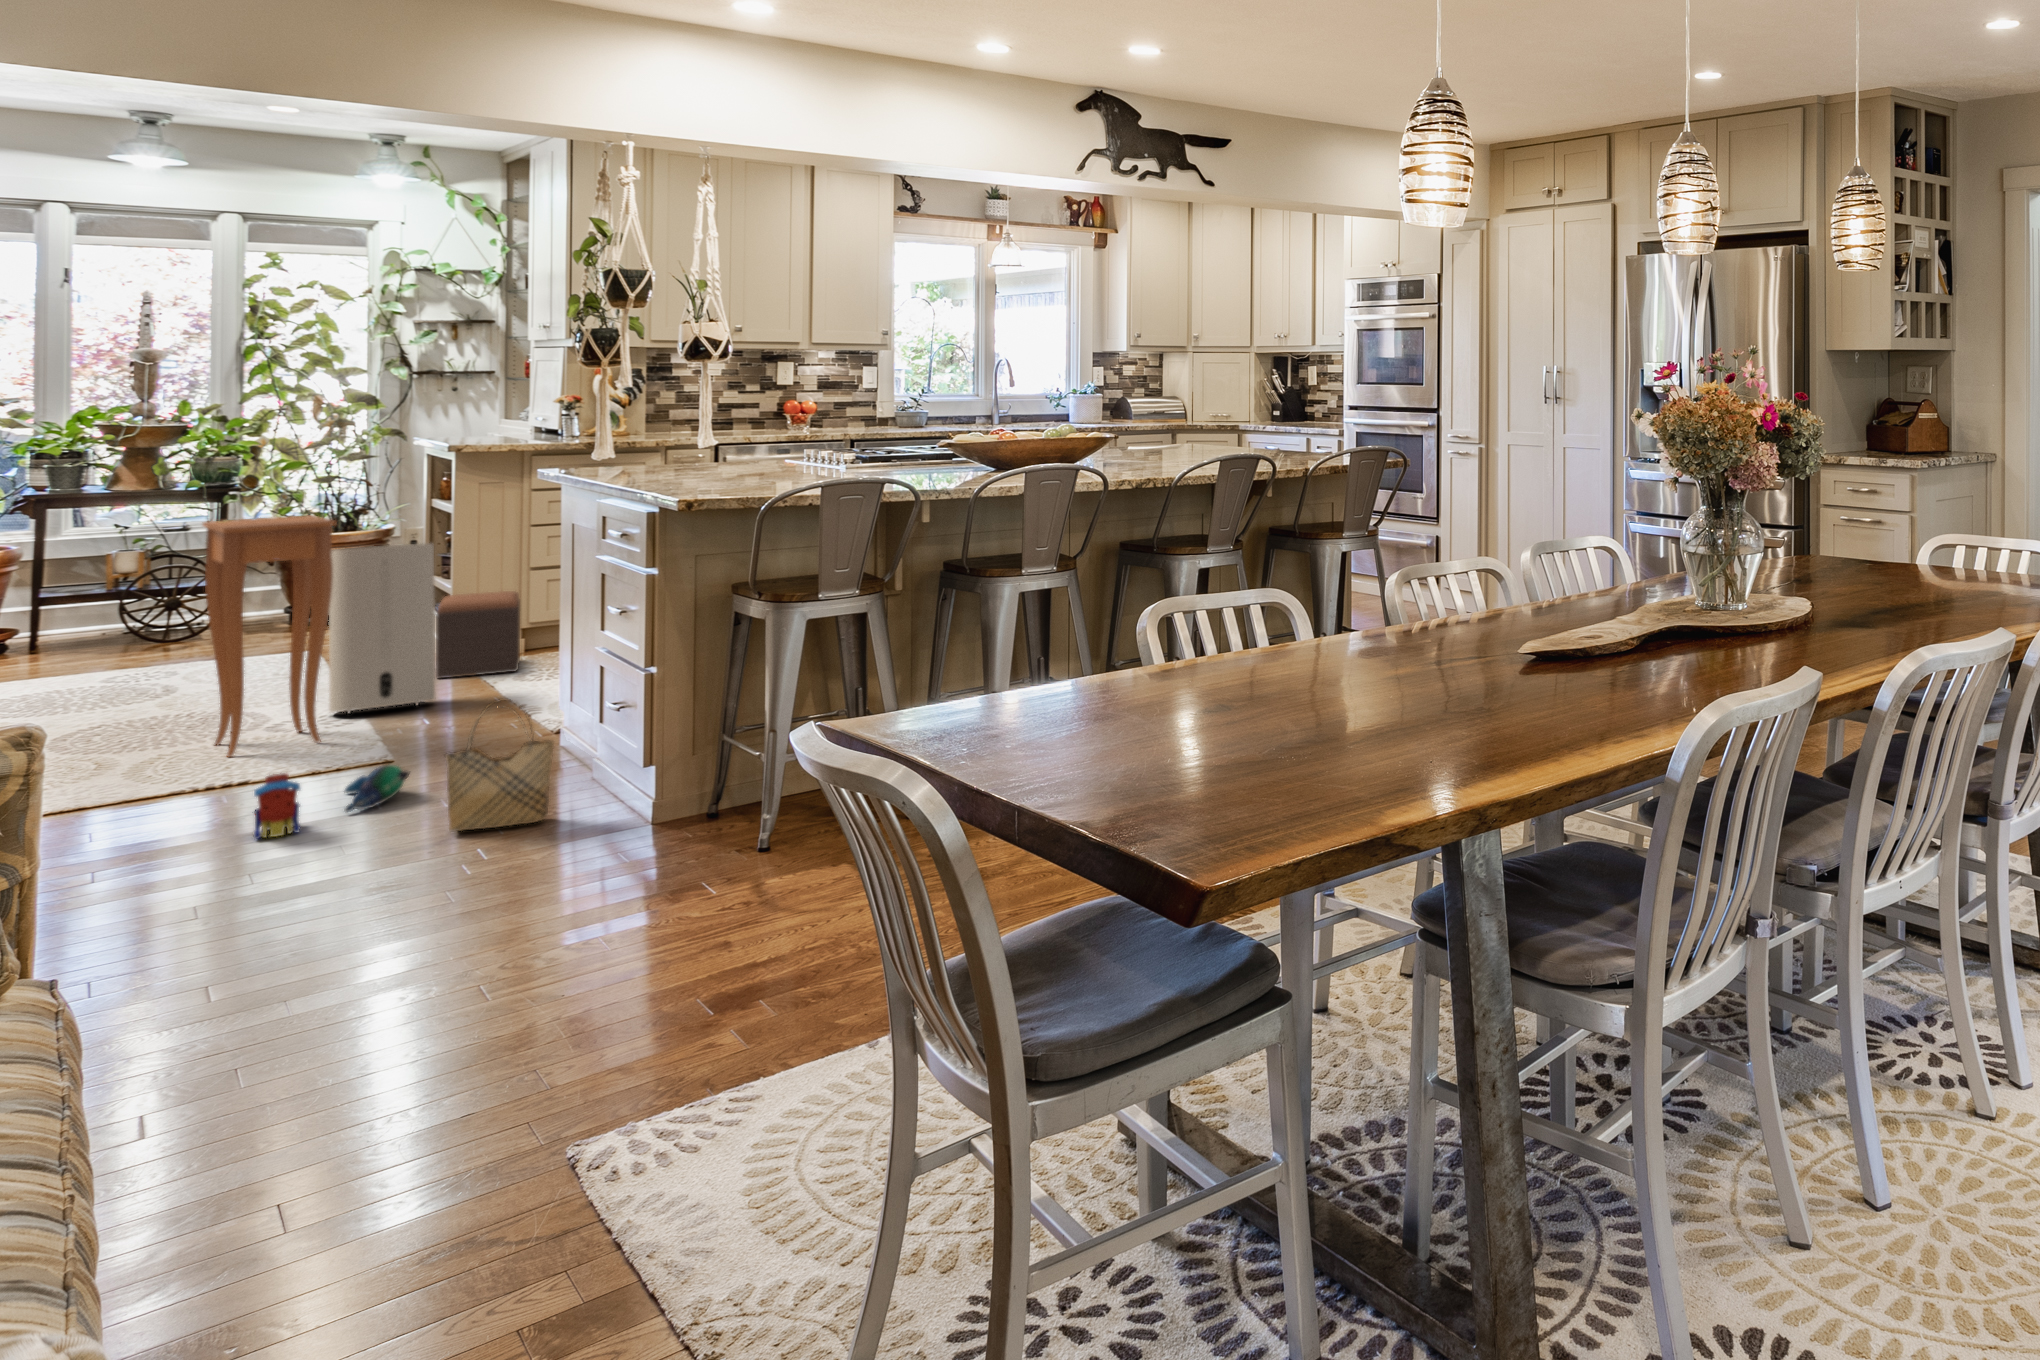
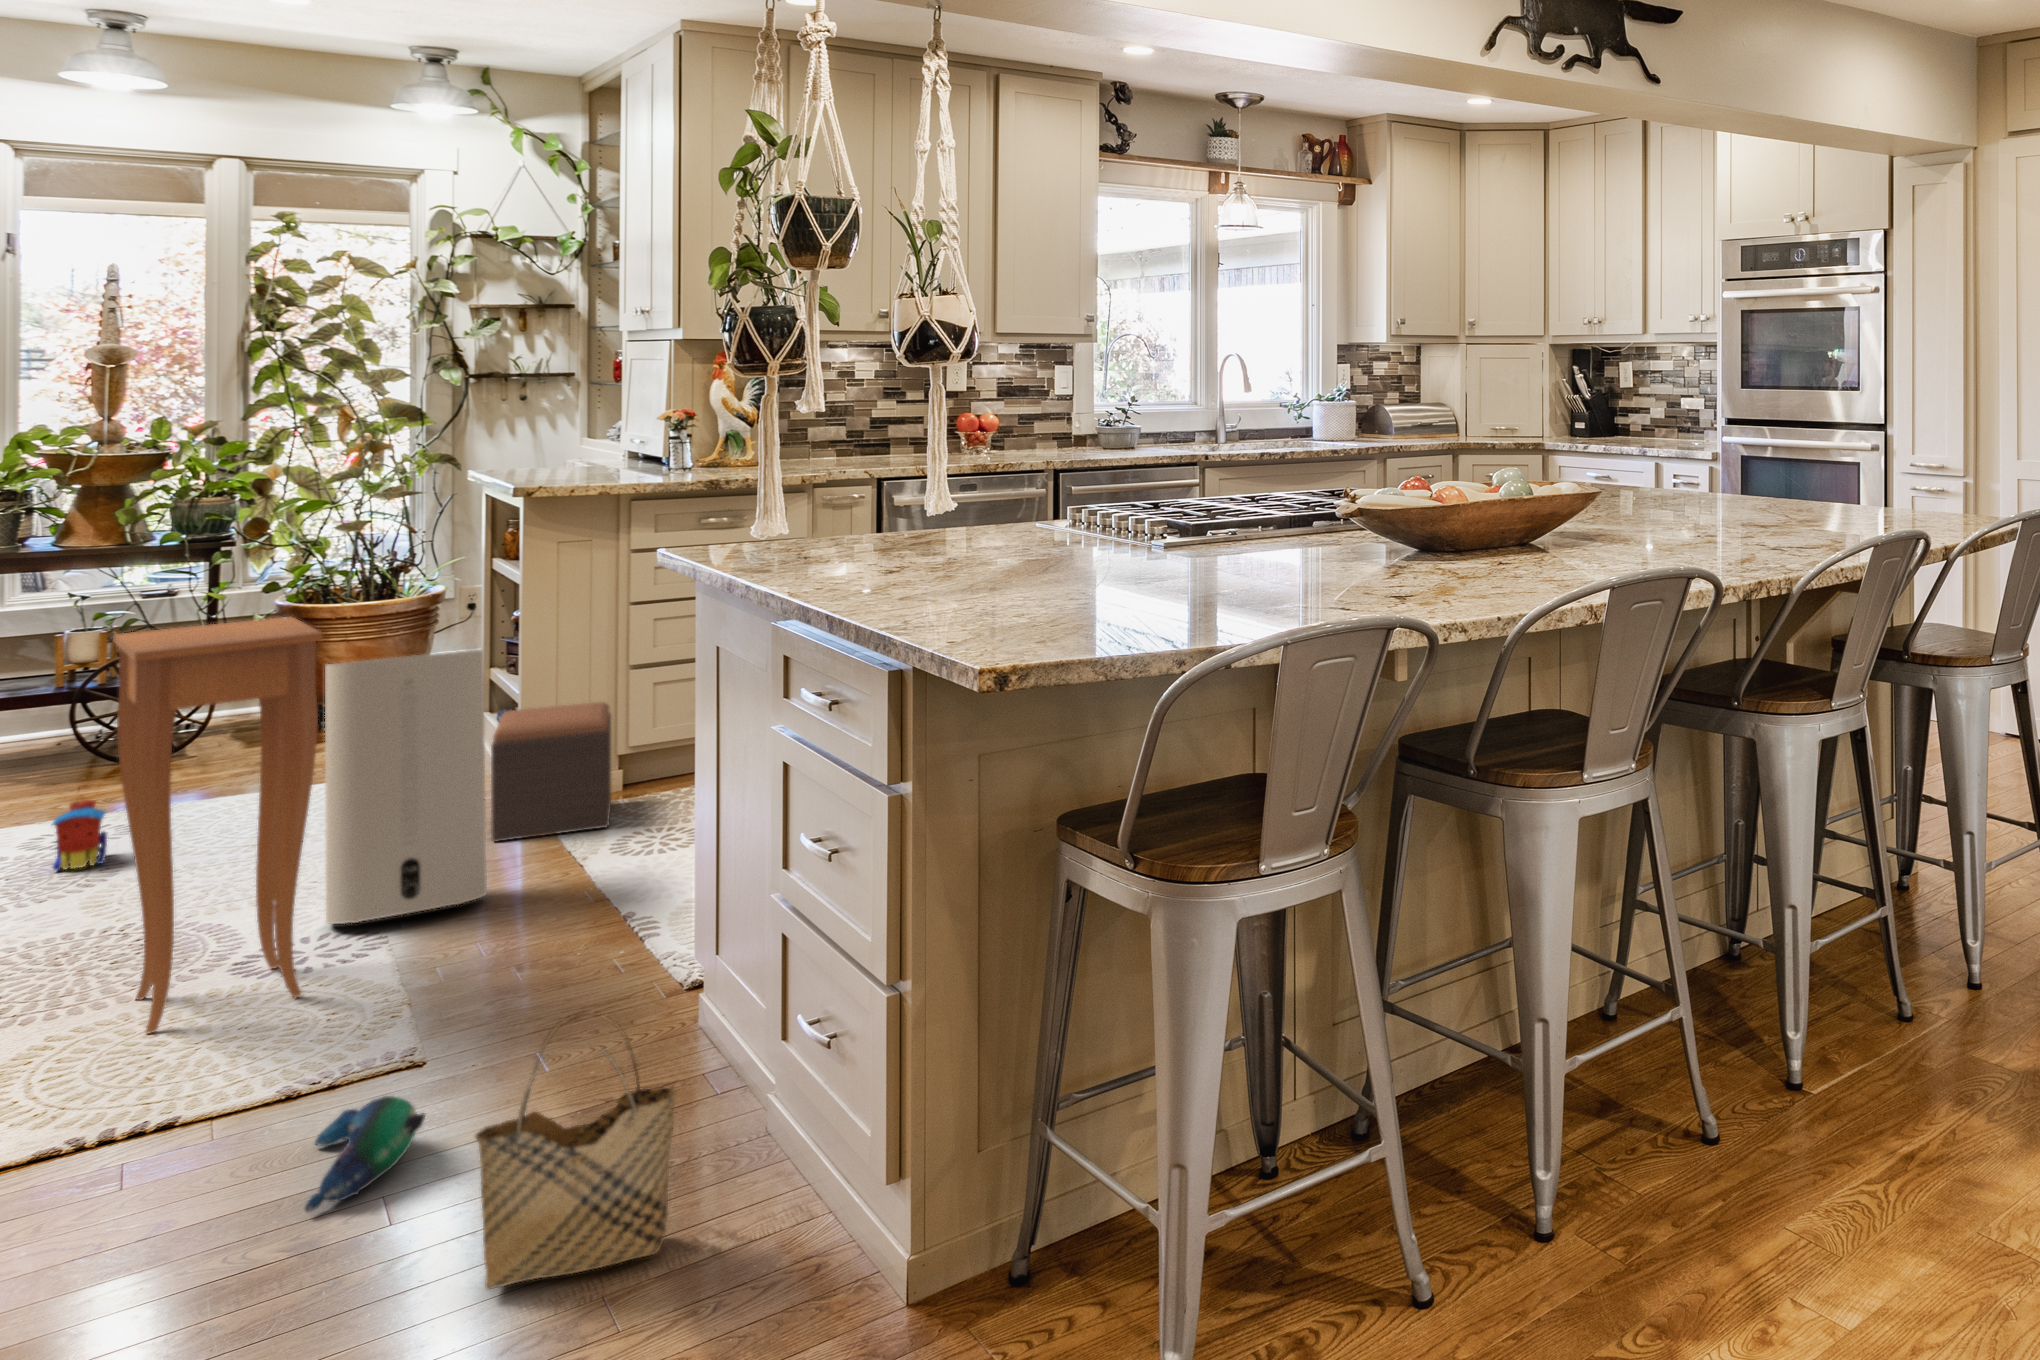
toy train: present [254,773,300,839] -> present [53,800,107,870]

